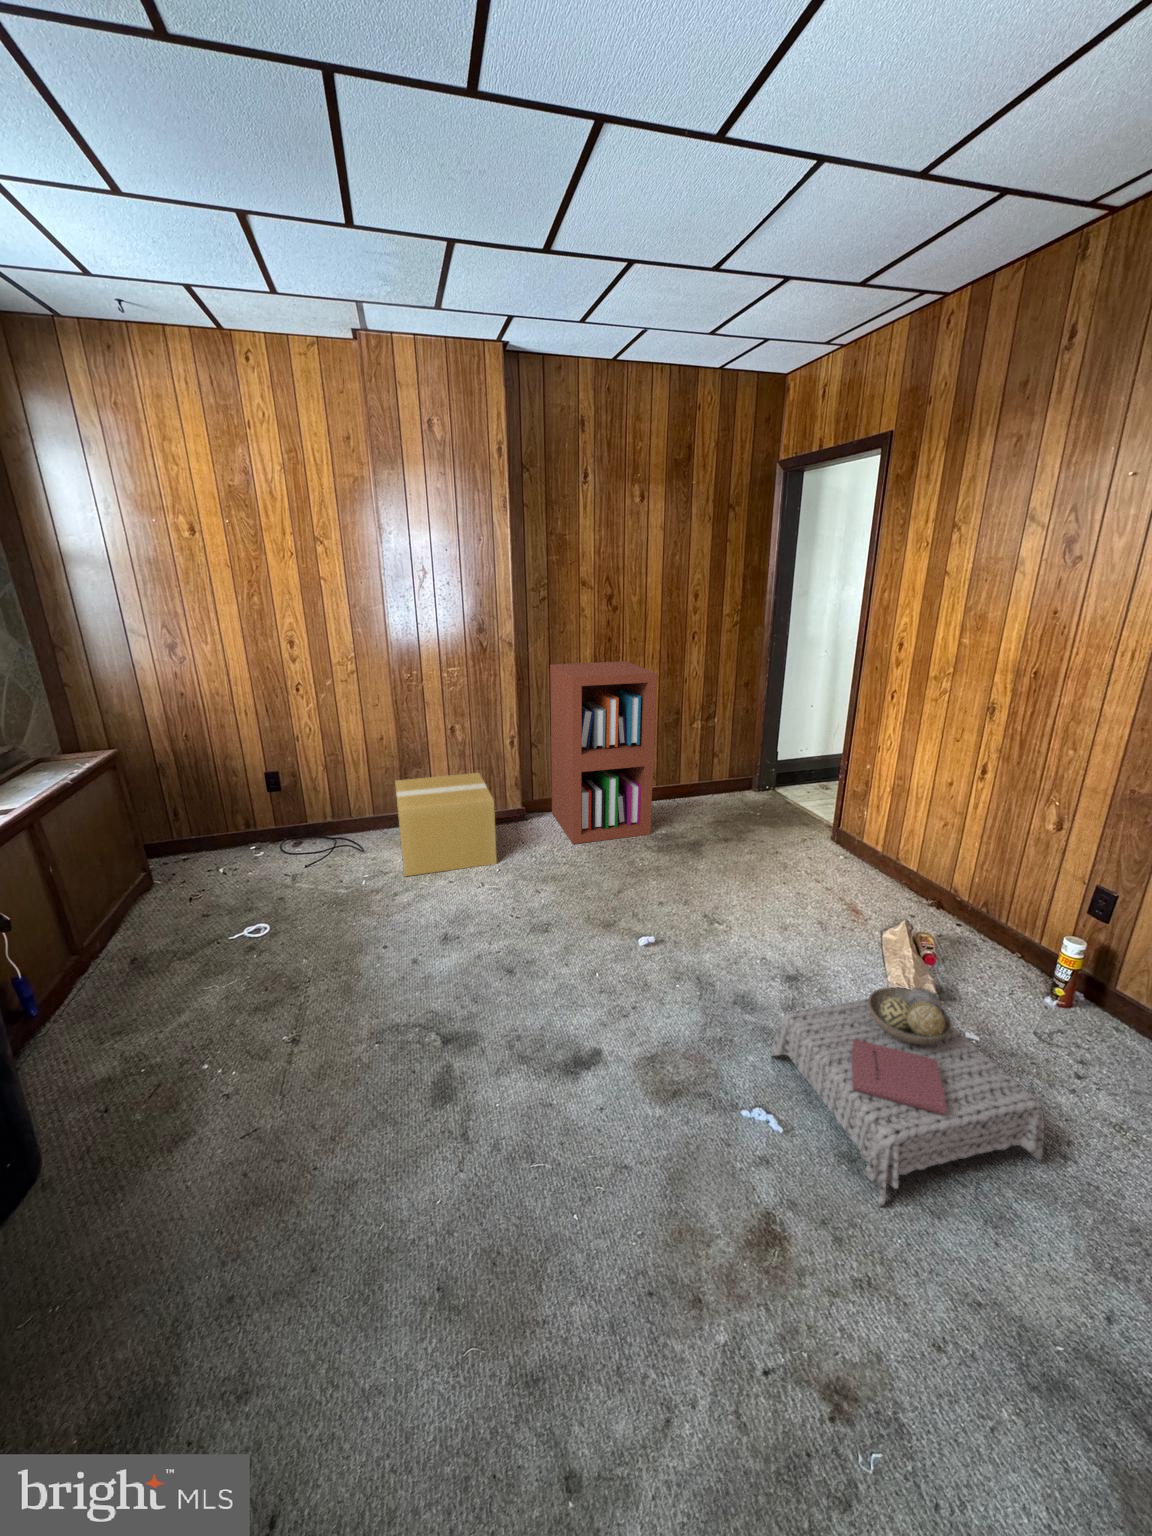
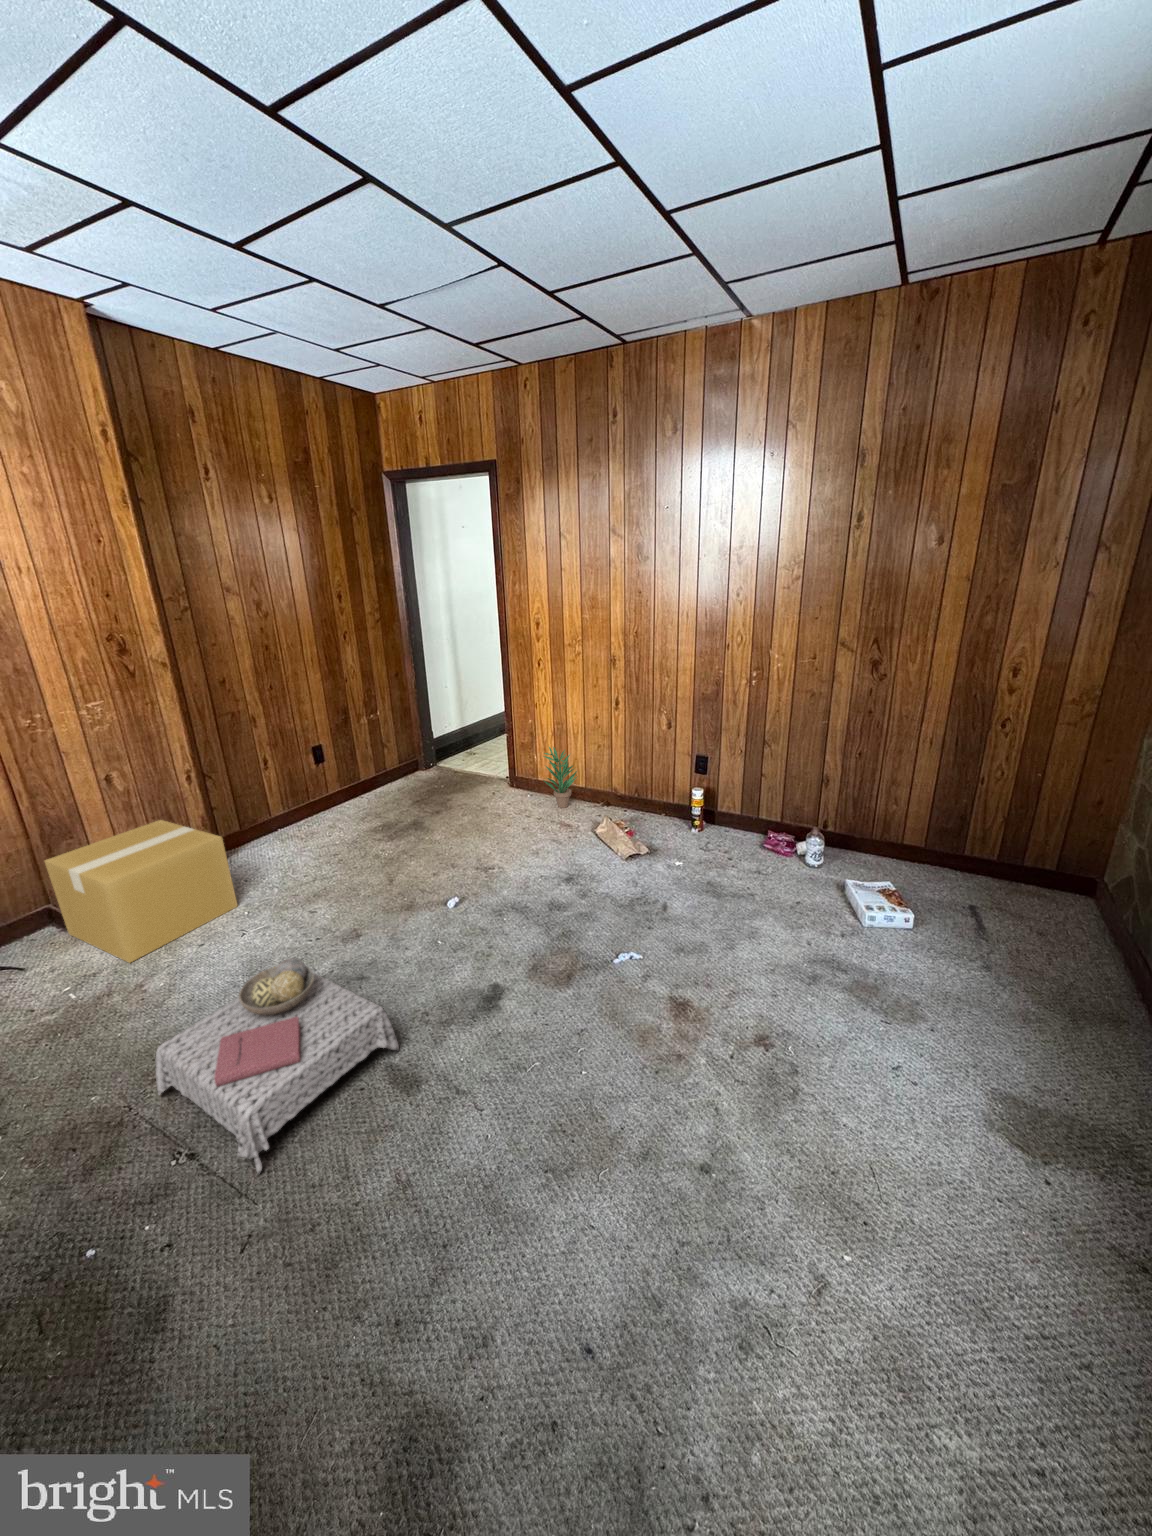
bookshelf: present [550,661,657,844] -> none [214,668,370,861]
potted plant: none [851,803,909,890] -> present [544,747,577,808]
ottoman: present [770,987,1044,1206] -> present [156,958,399,1173]

